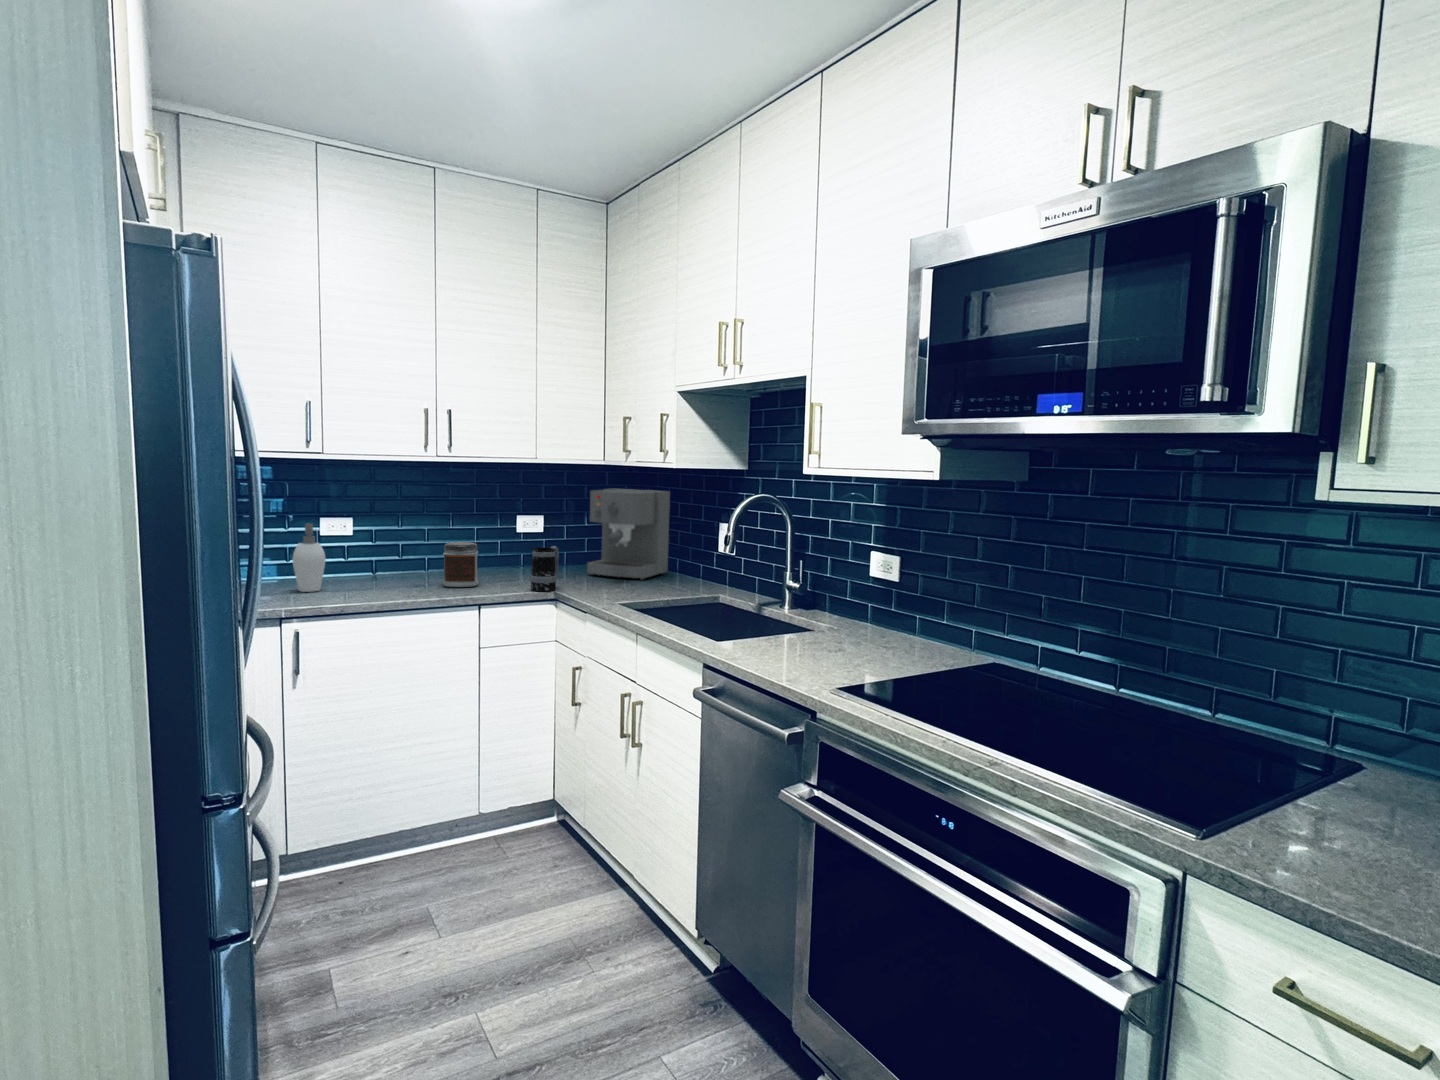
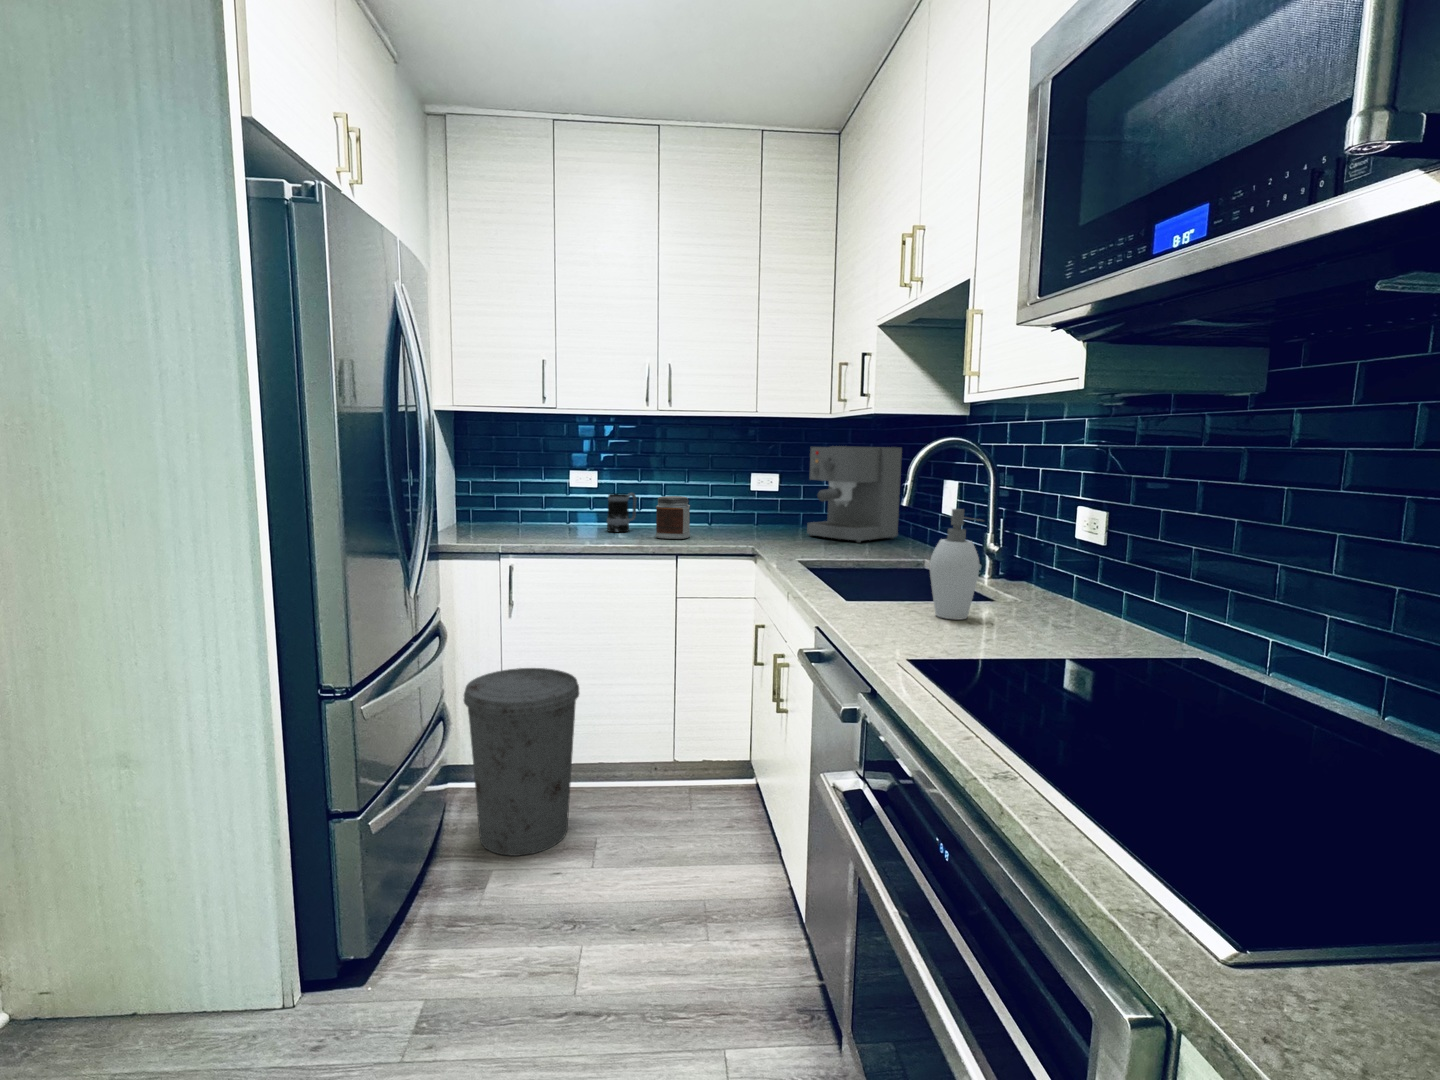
soap dispenser: present [293,524,326,592] -> present [930,509,983,619]
mug: present [530,546,559,591] -> present [607,493,637,532]
trash can: none [265,740,404,955] -> present [464,668,579,856]

